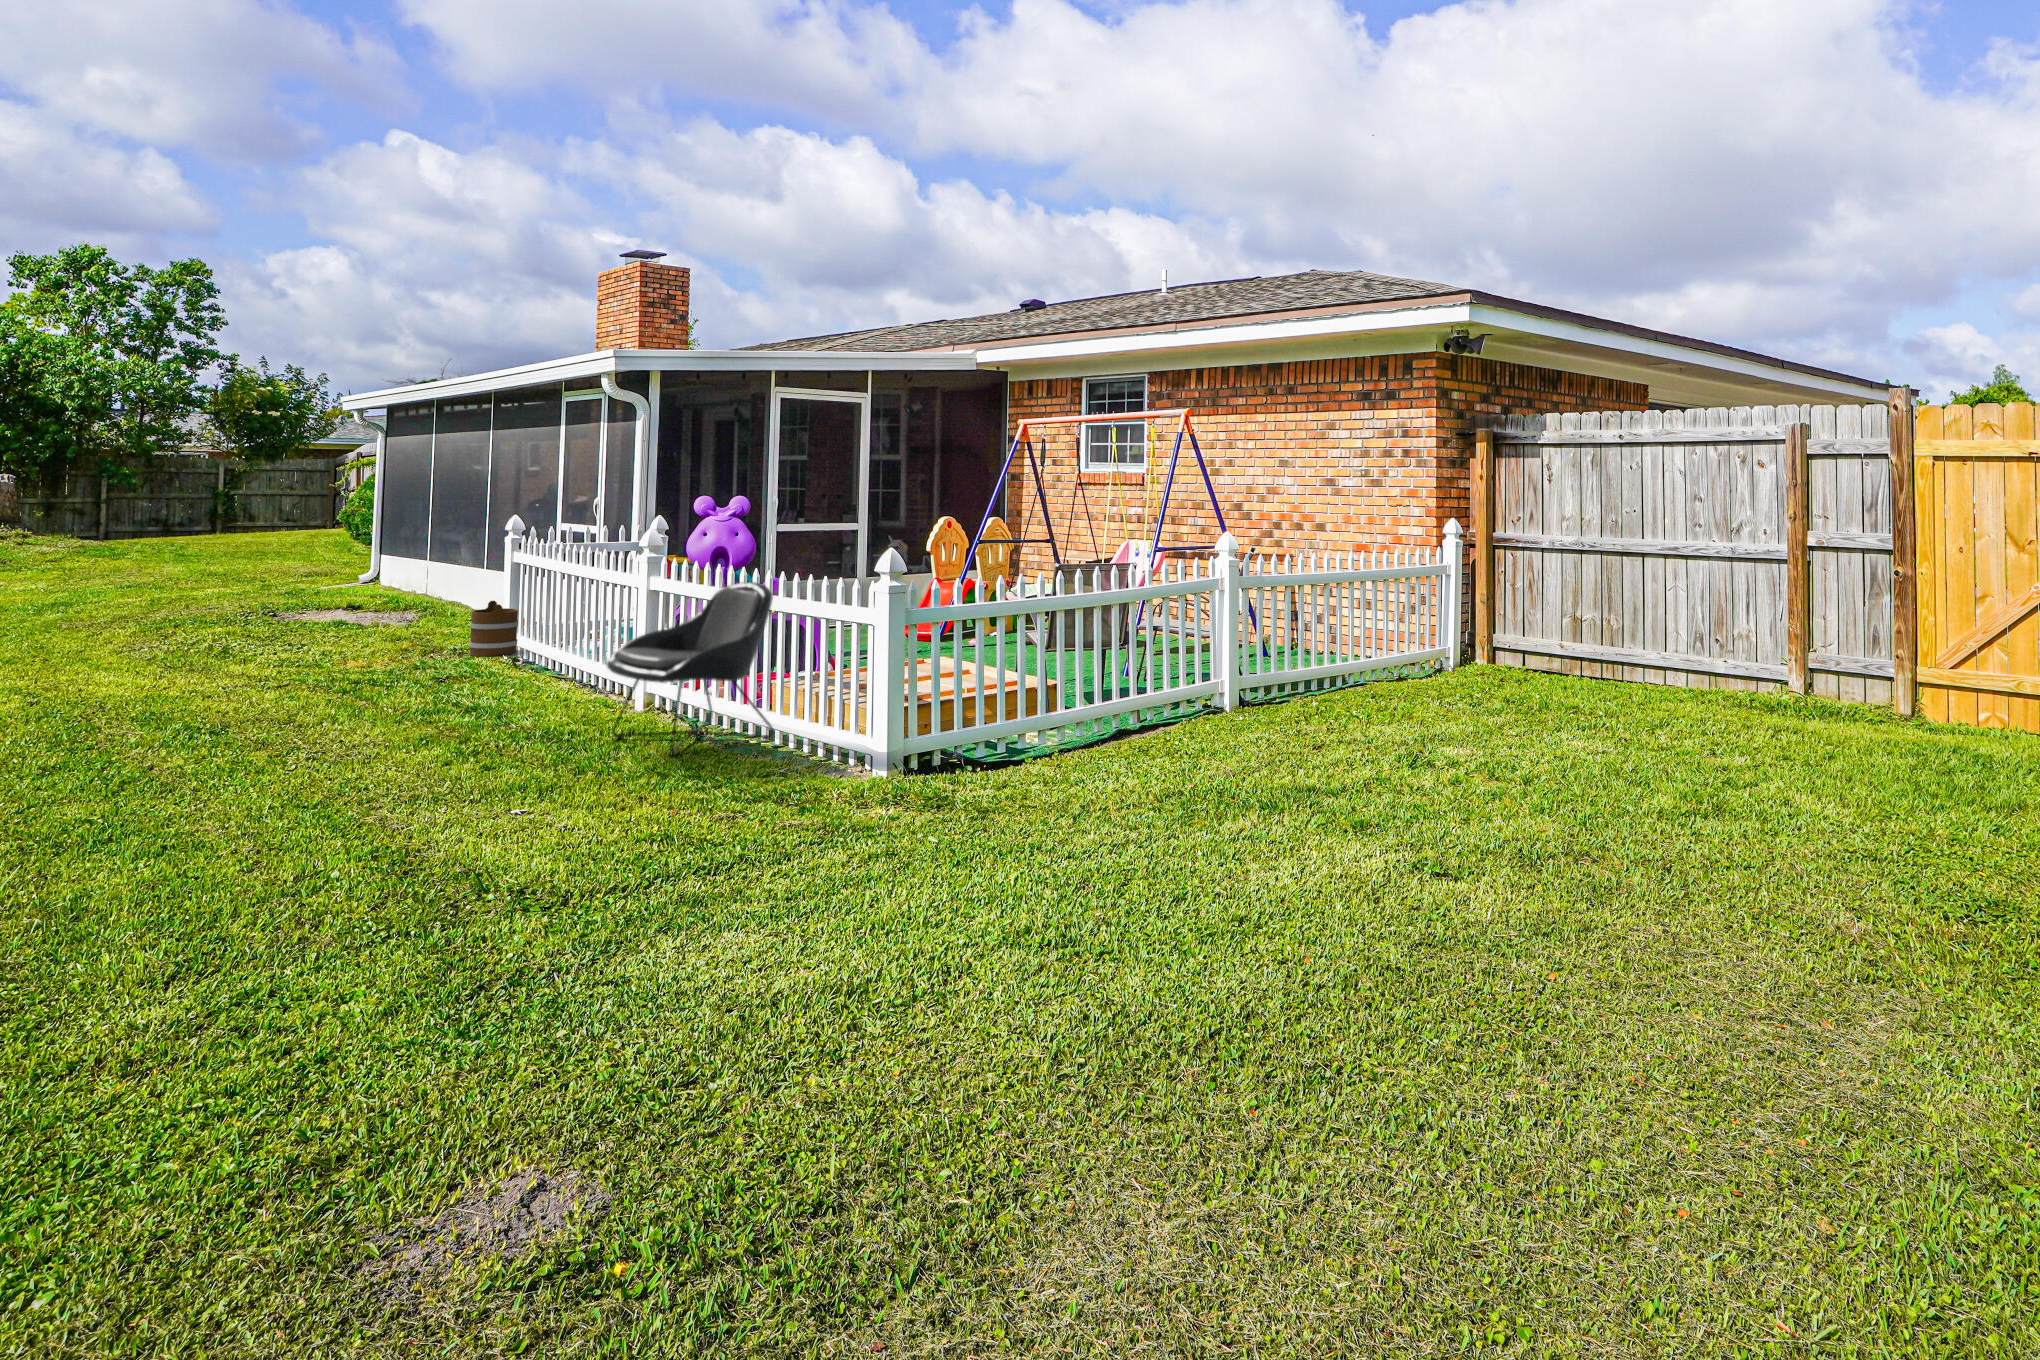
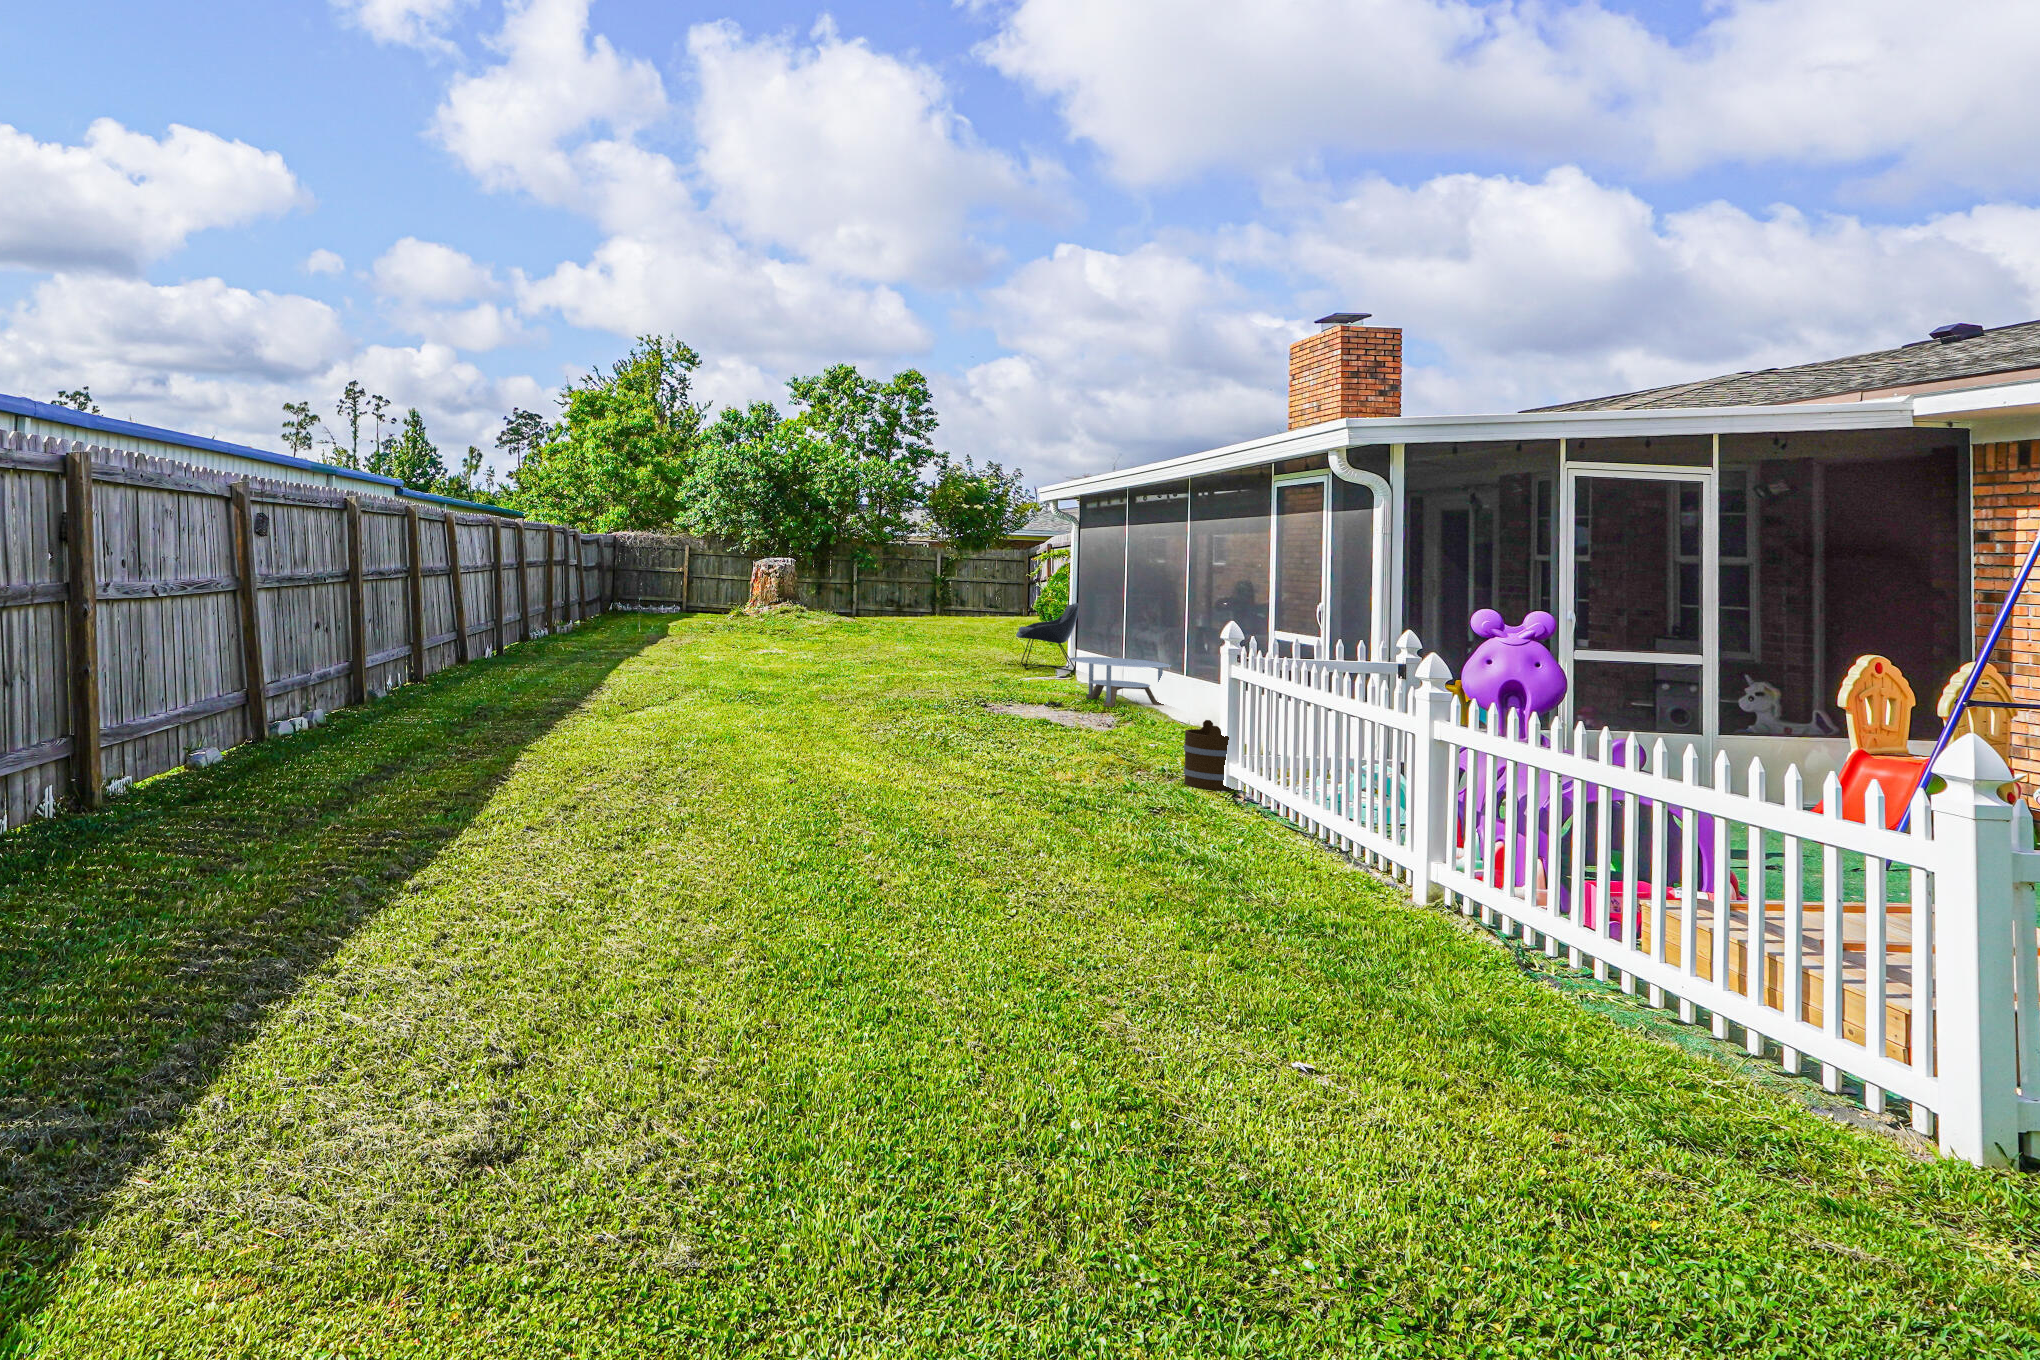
round table: none [368,558,470,602] -> present [1070,657,1172,707]
lounge chair: present [607,582,773,755] -> present [1016,603,1080,672]

